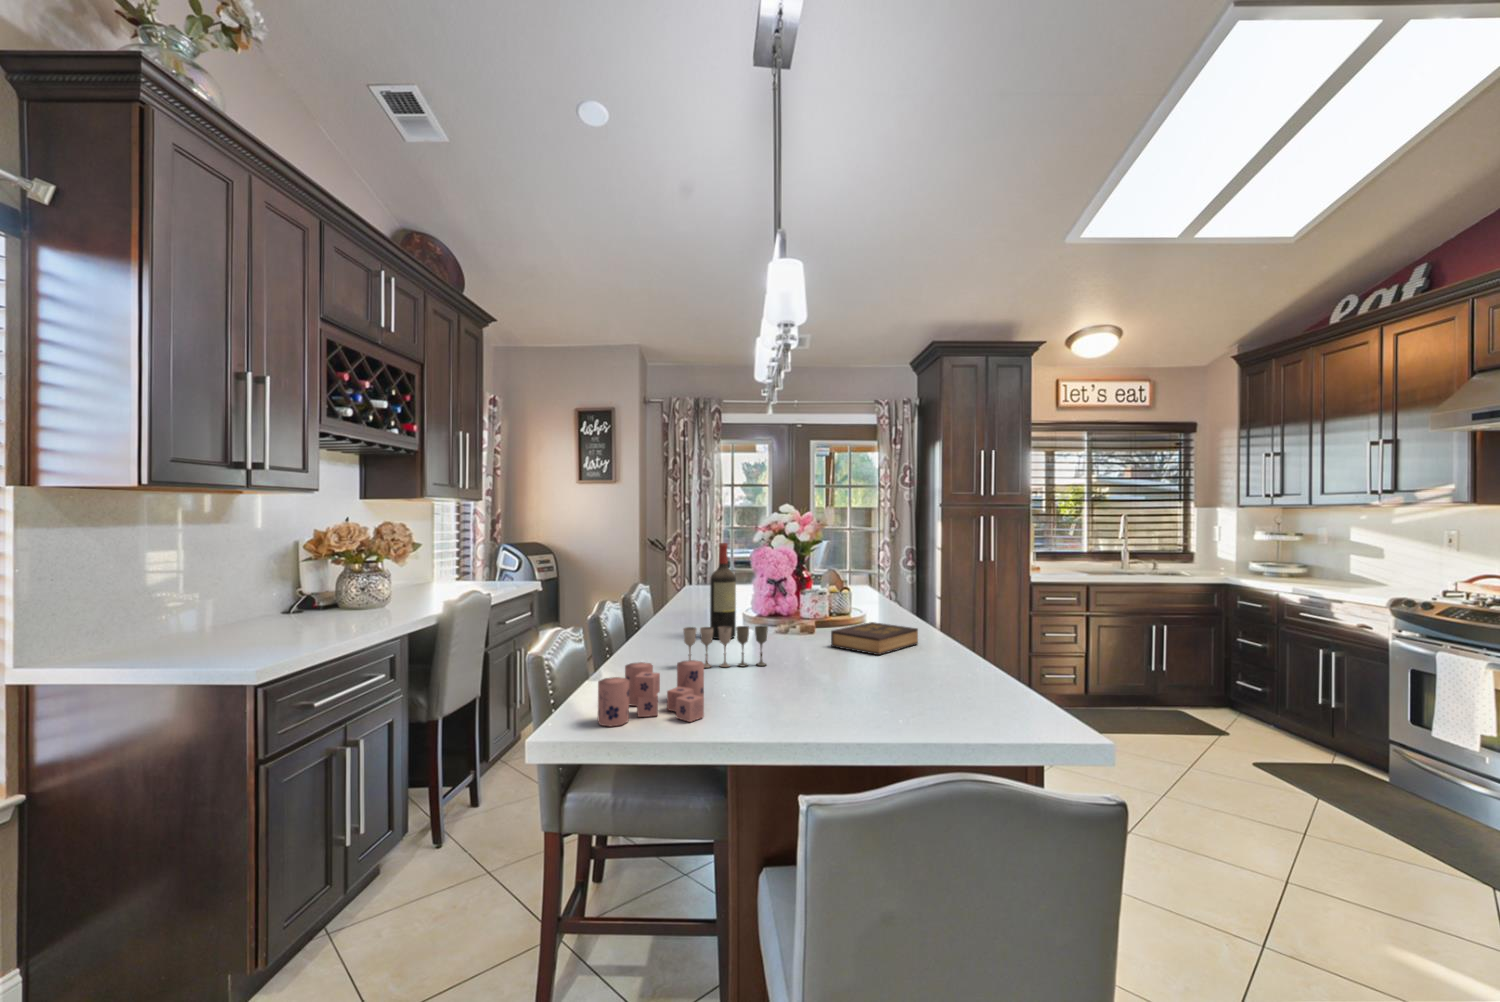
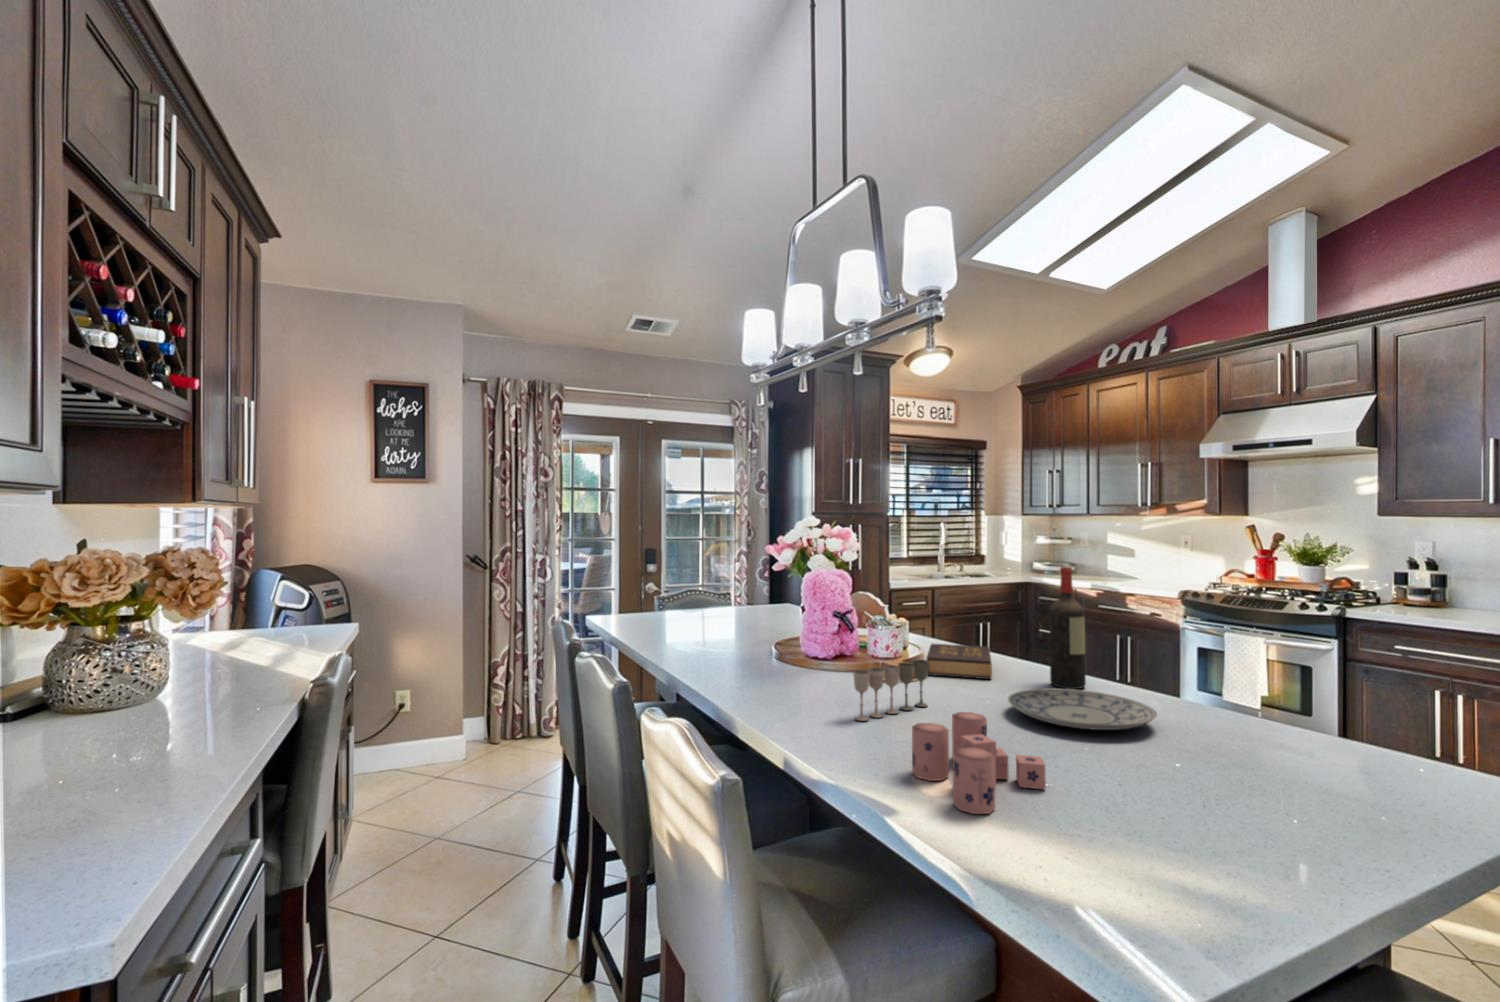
wine bottle: present [710,543,736,639] -> present [1049,566,1086,689]
plate: none [802,662,930,698] -> present [1008,688,1157,730]

